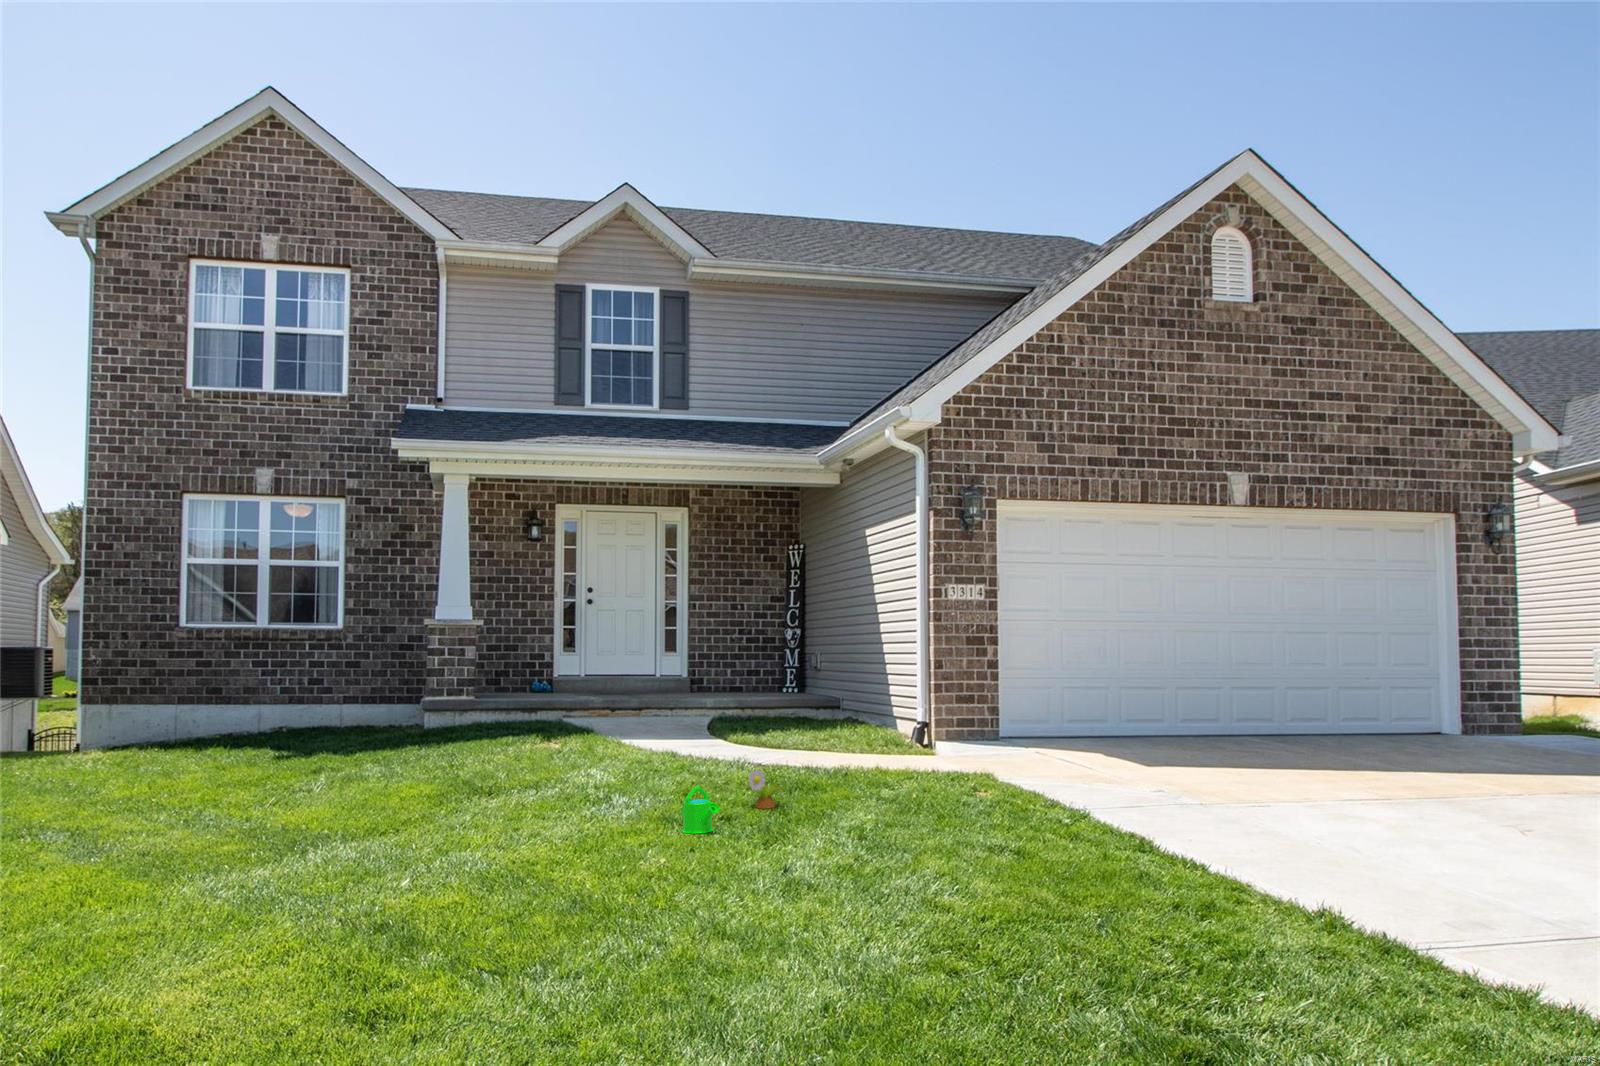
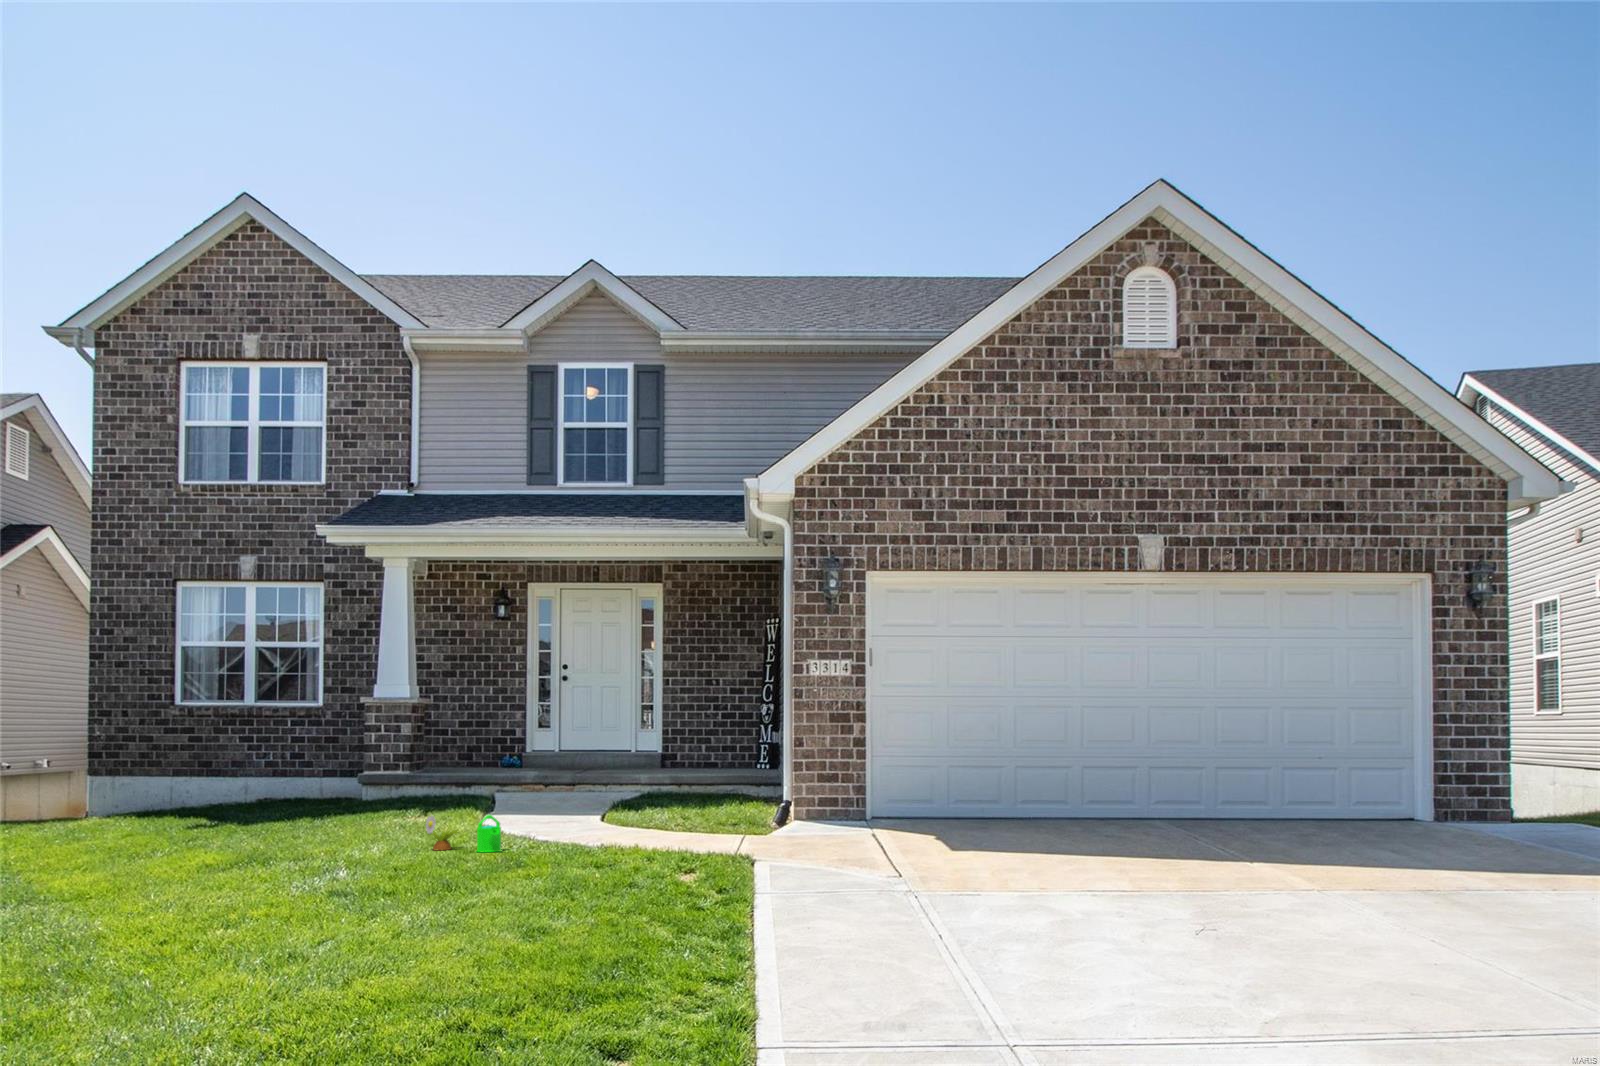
watering can: present [681,786,720,834] -> present [477,815,502,852]

